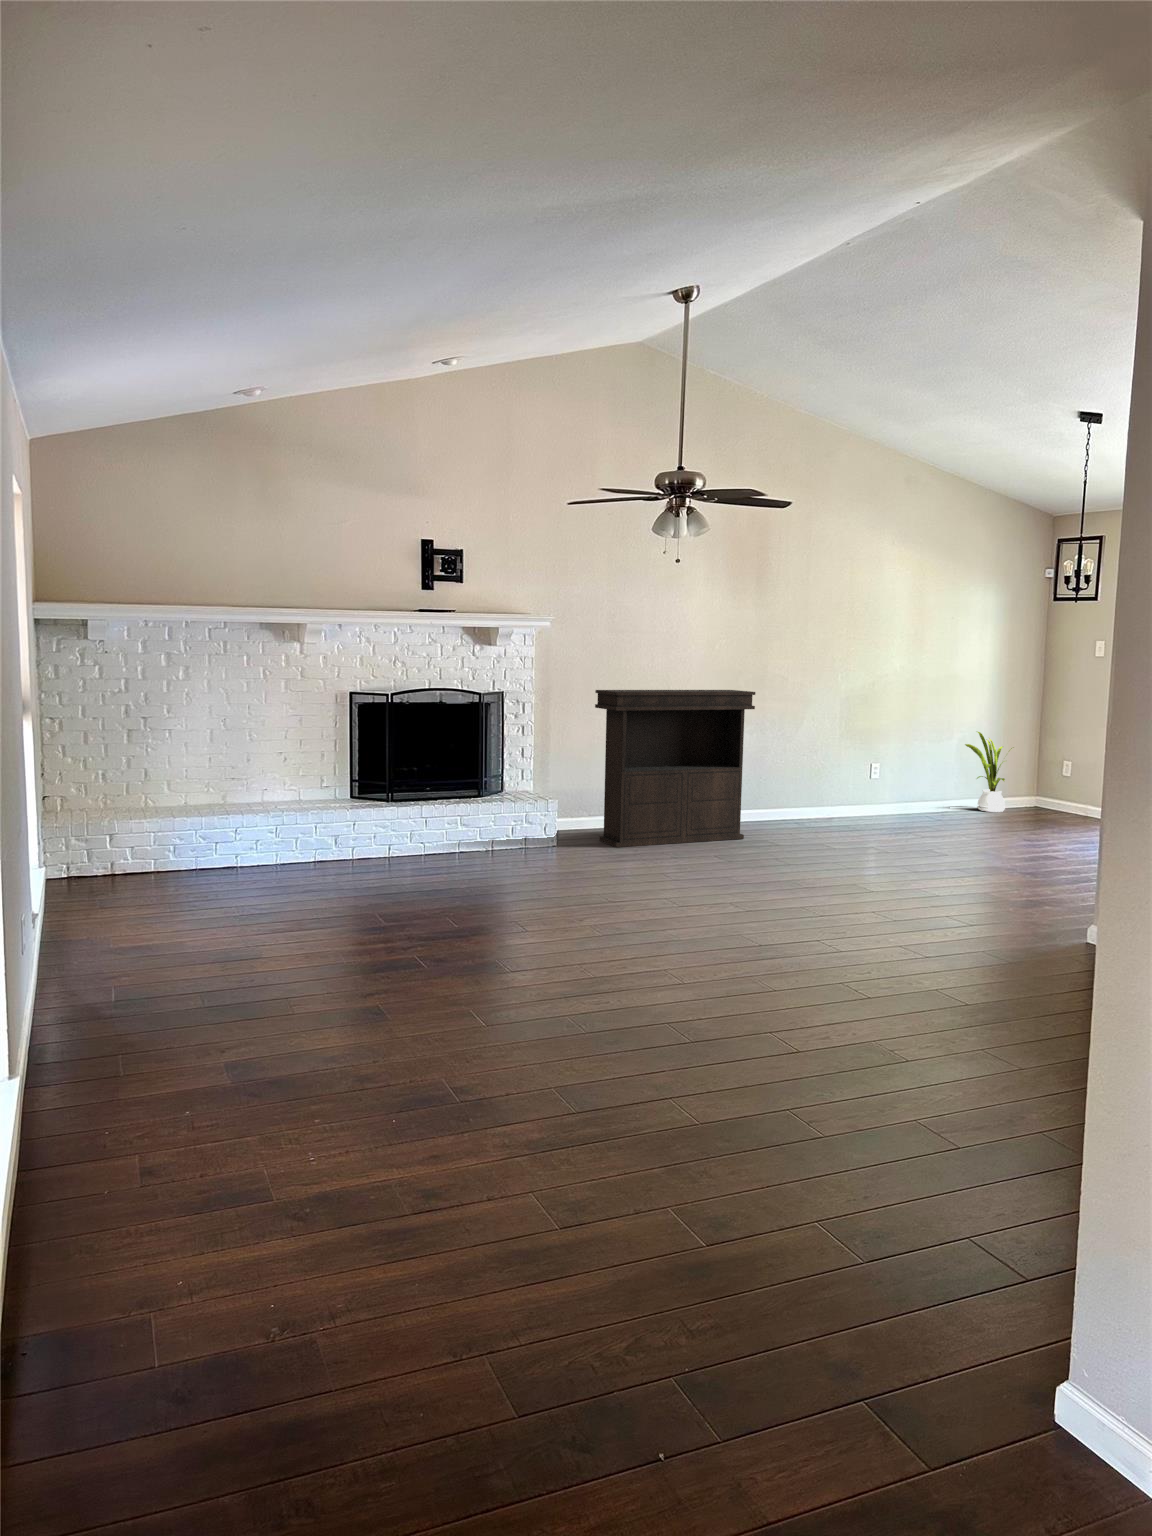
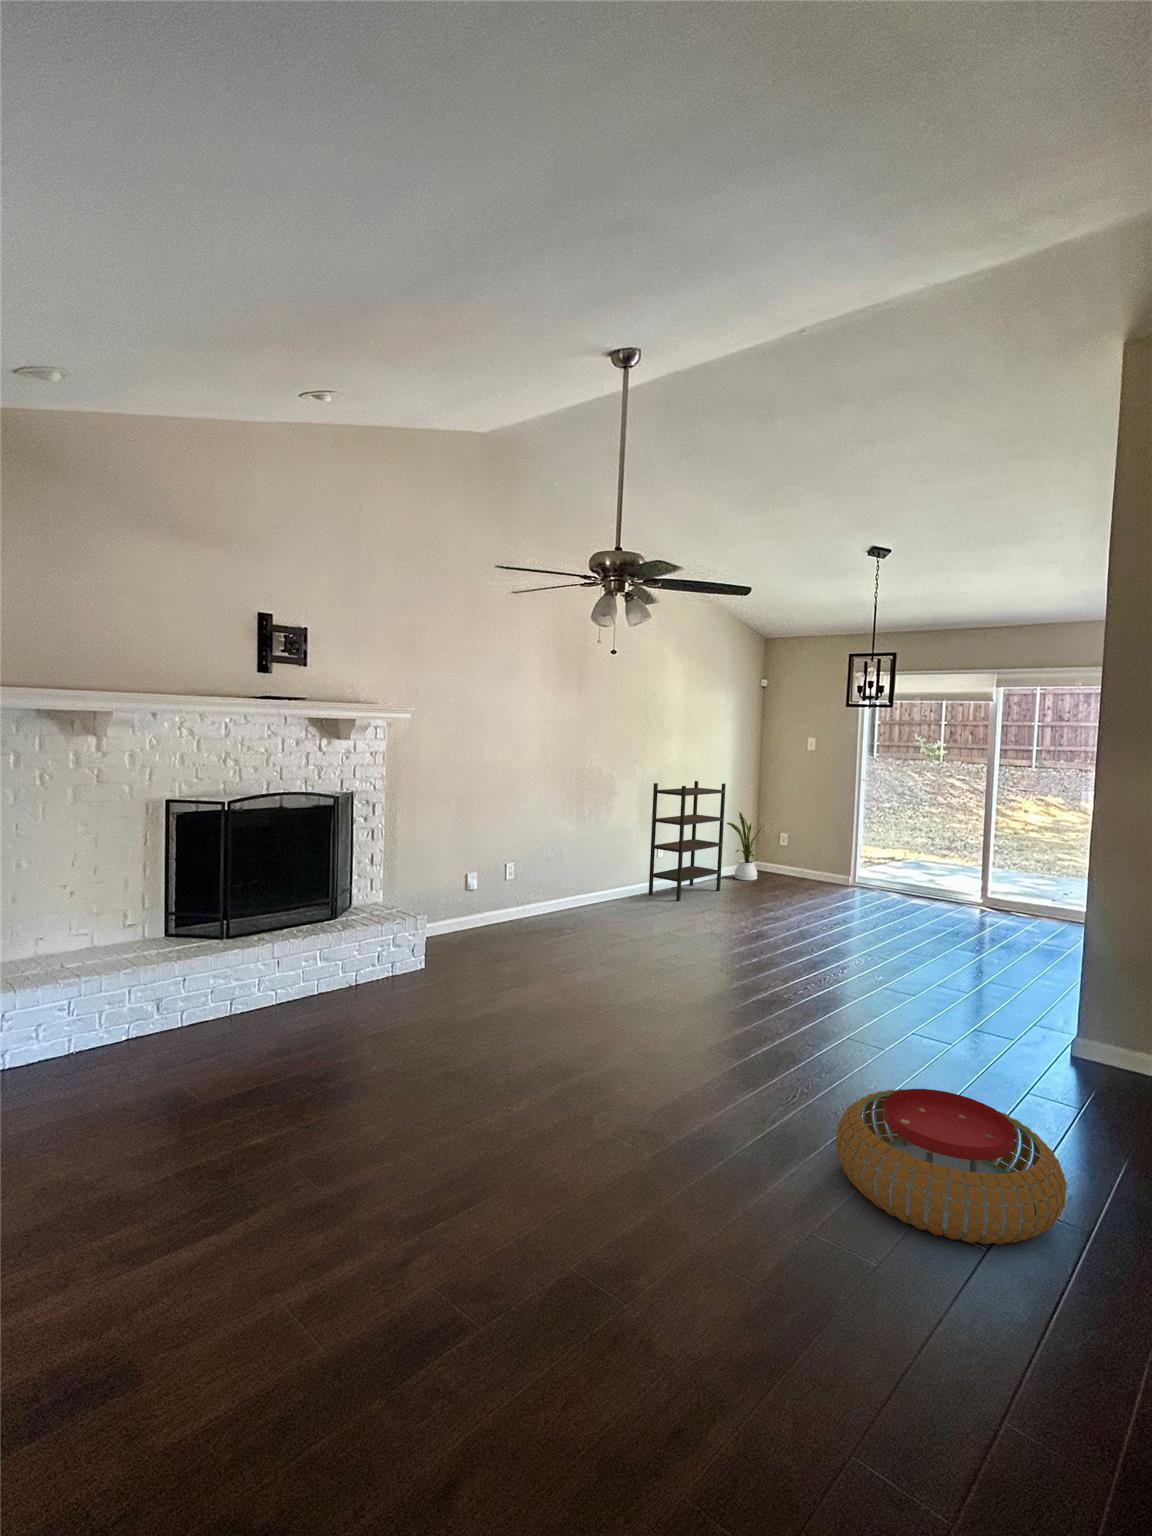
console table: present [595,690,755,847] -> none [460,784,612,964]
bookshelf: none [847,694,946,822] -> present [649,781,726,901]
pouf: none [731,905,899,995] -> present [836,1089,1067,1245]

